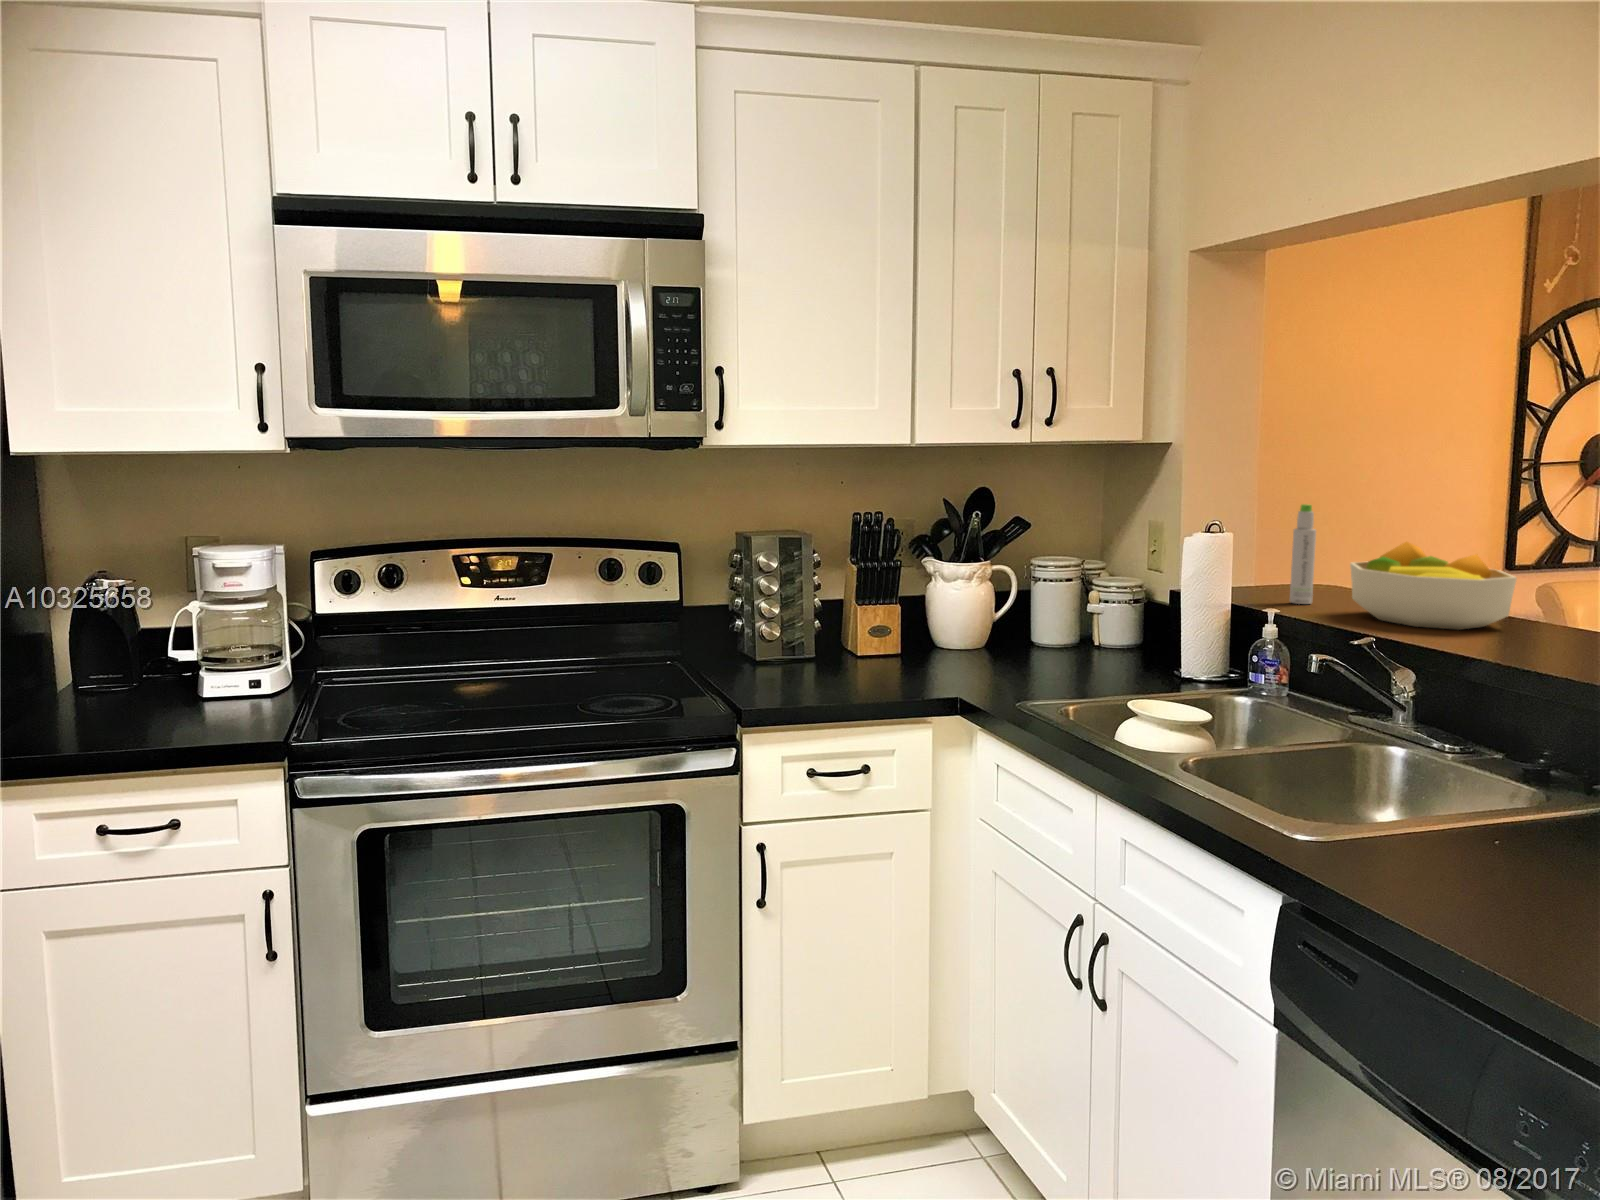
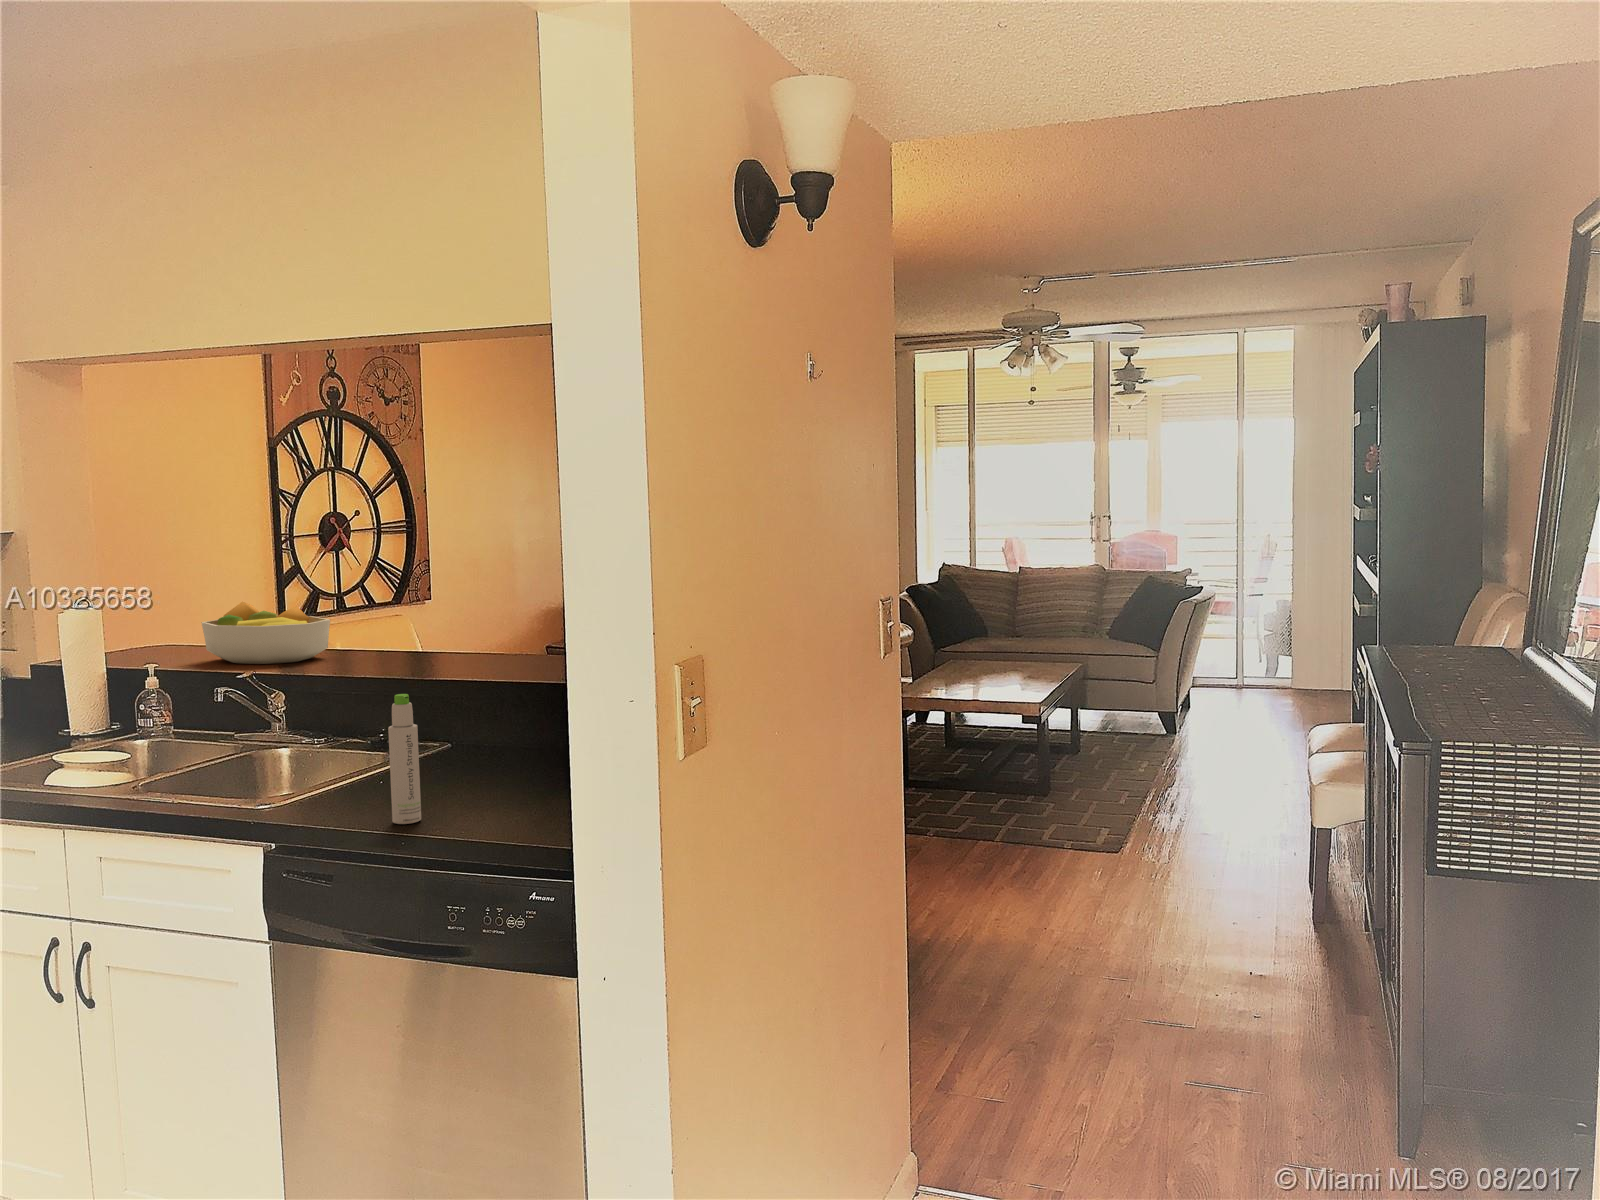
bottle: present [1290,504,1316,604] -> present [388,694,421,824]

